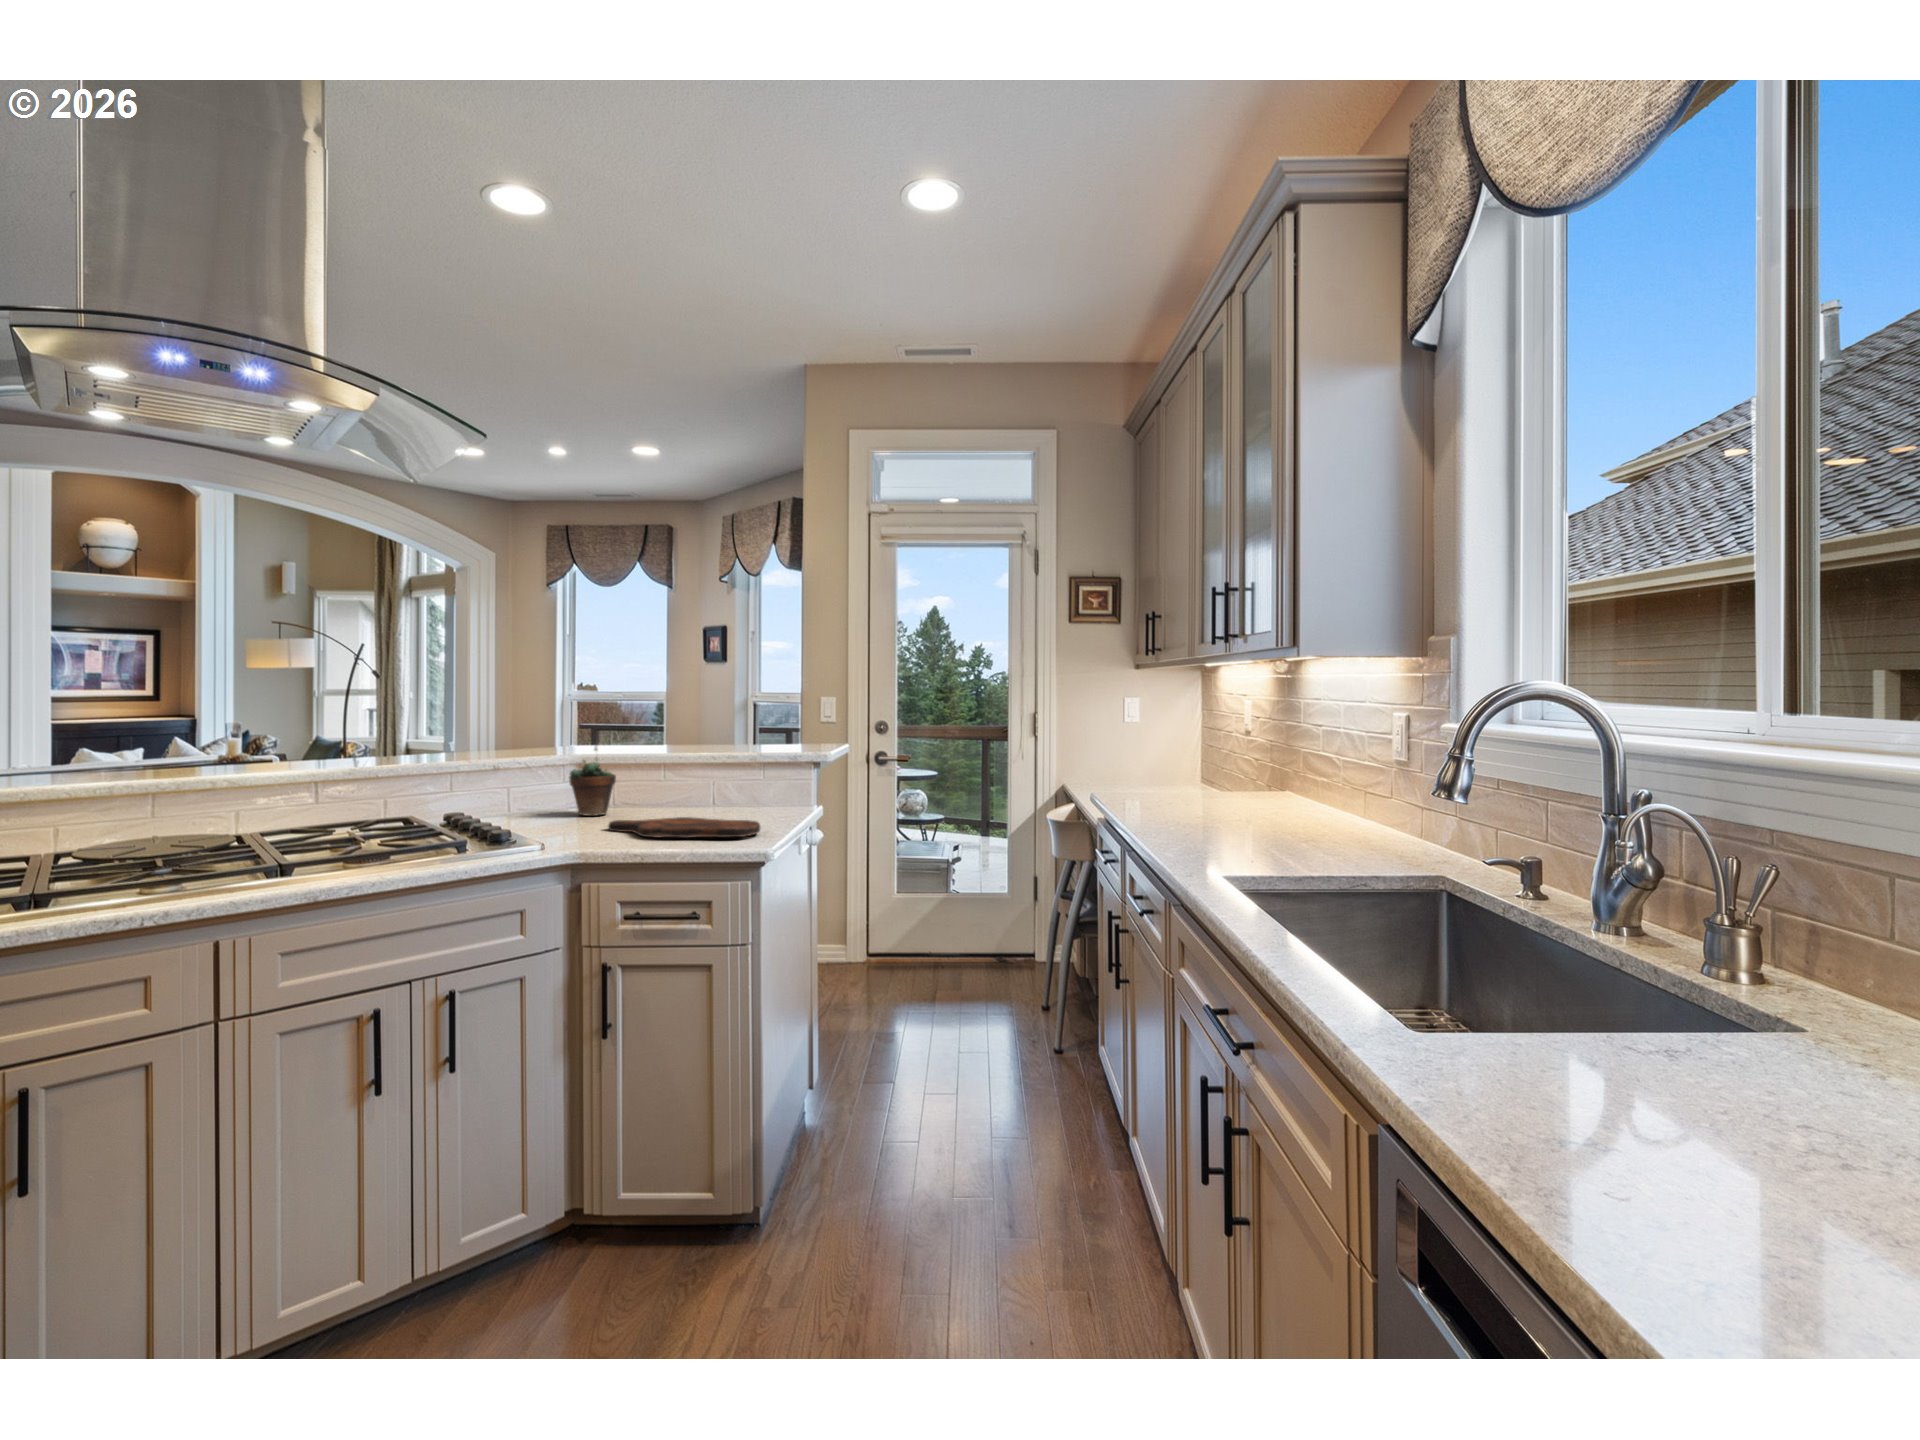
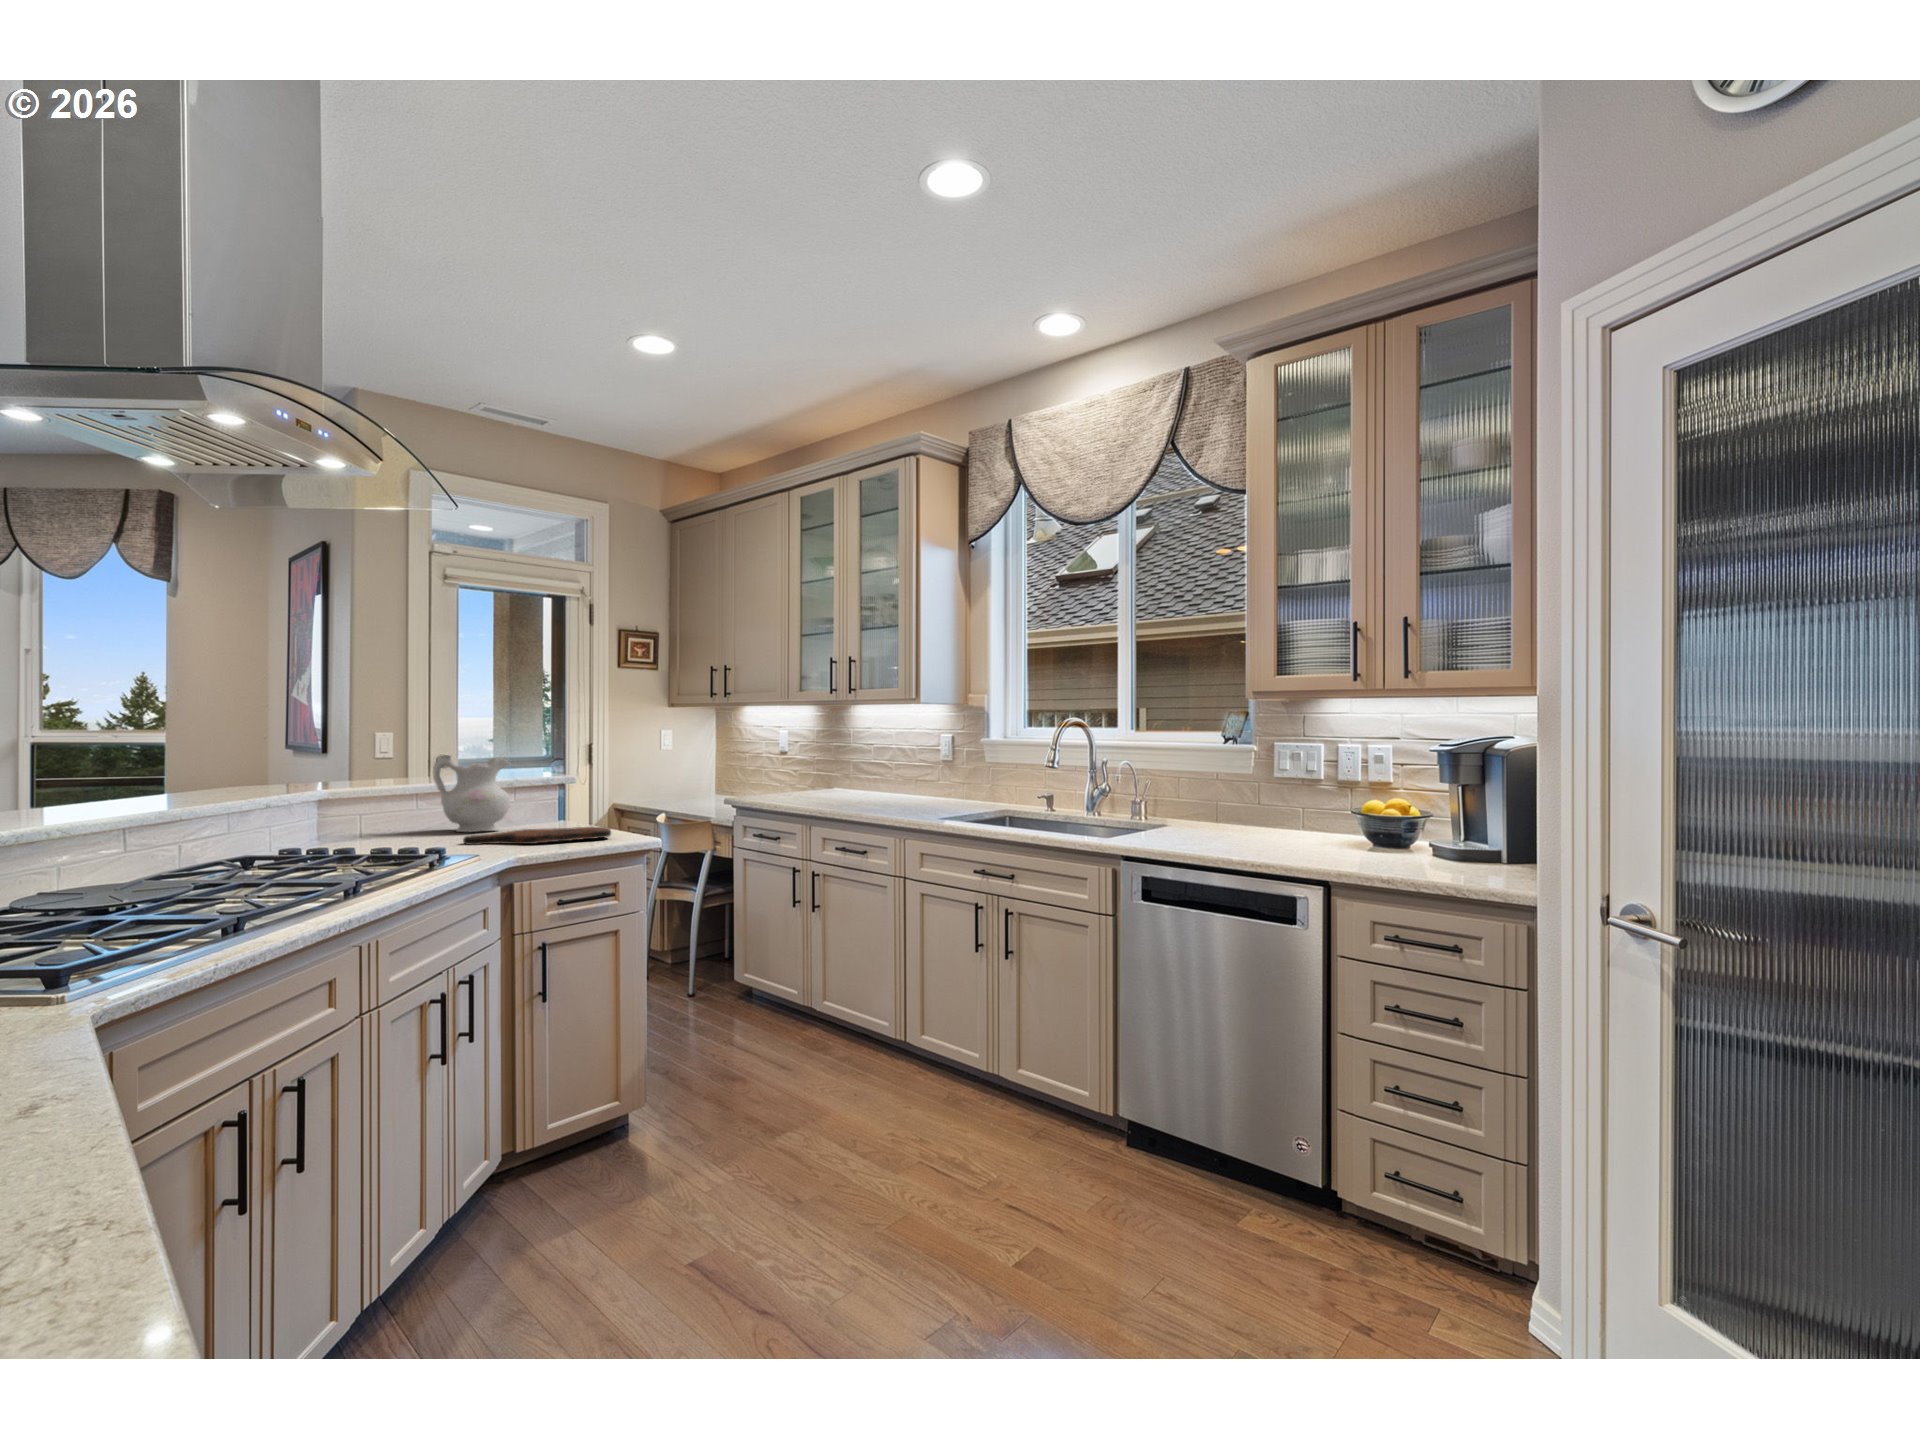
ceramic pitcher: none [671,727,743,813] -> present [433,755,510,832]
succulent plant: present [569,745,616,816] -> none [357,770,407,840]

